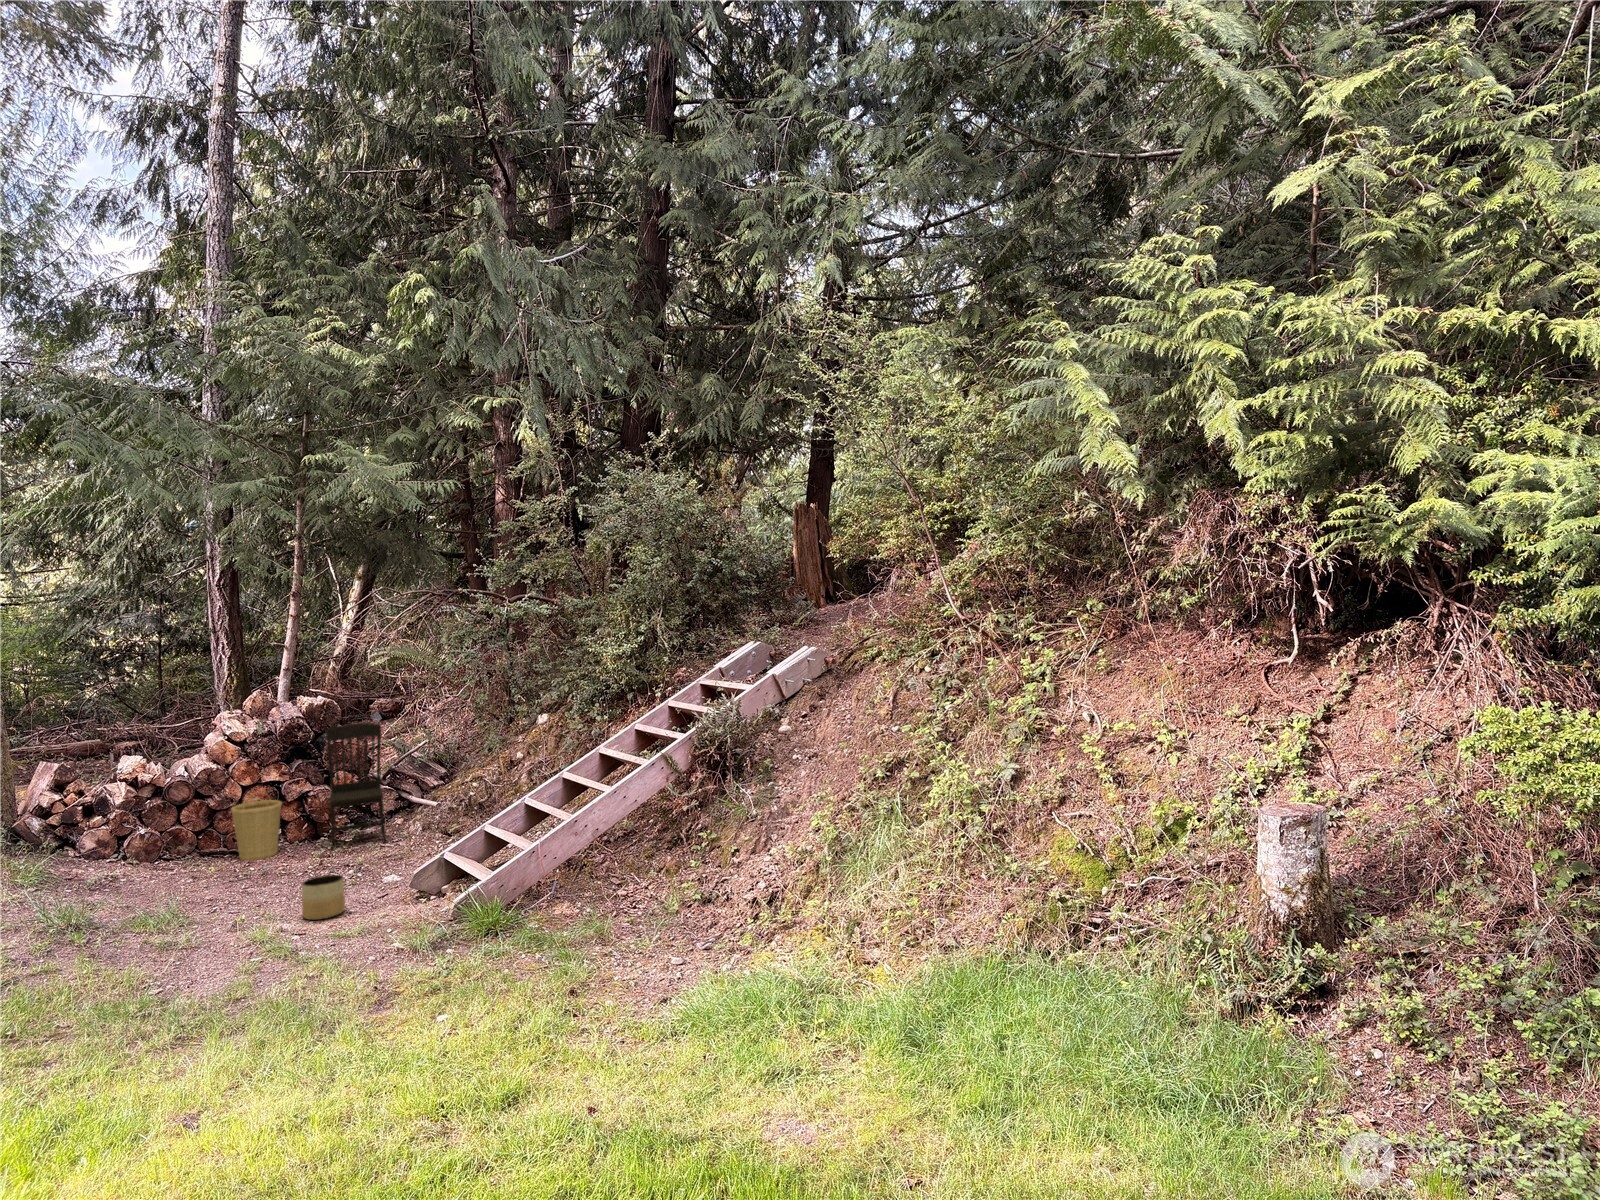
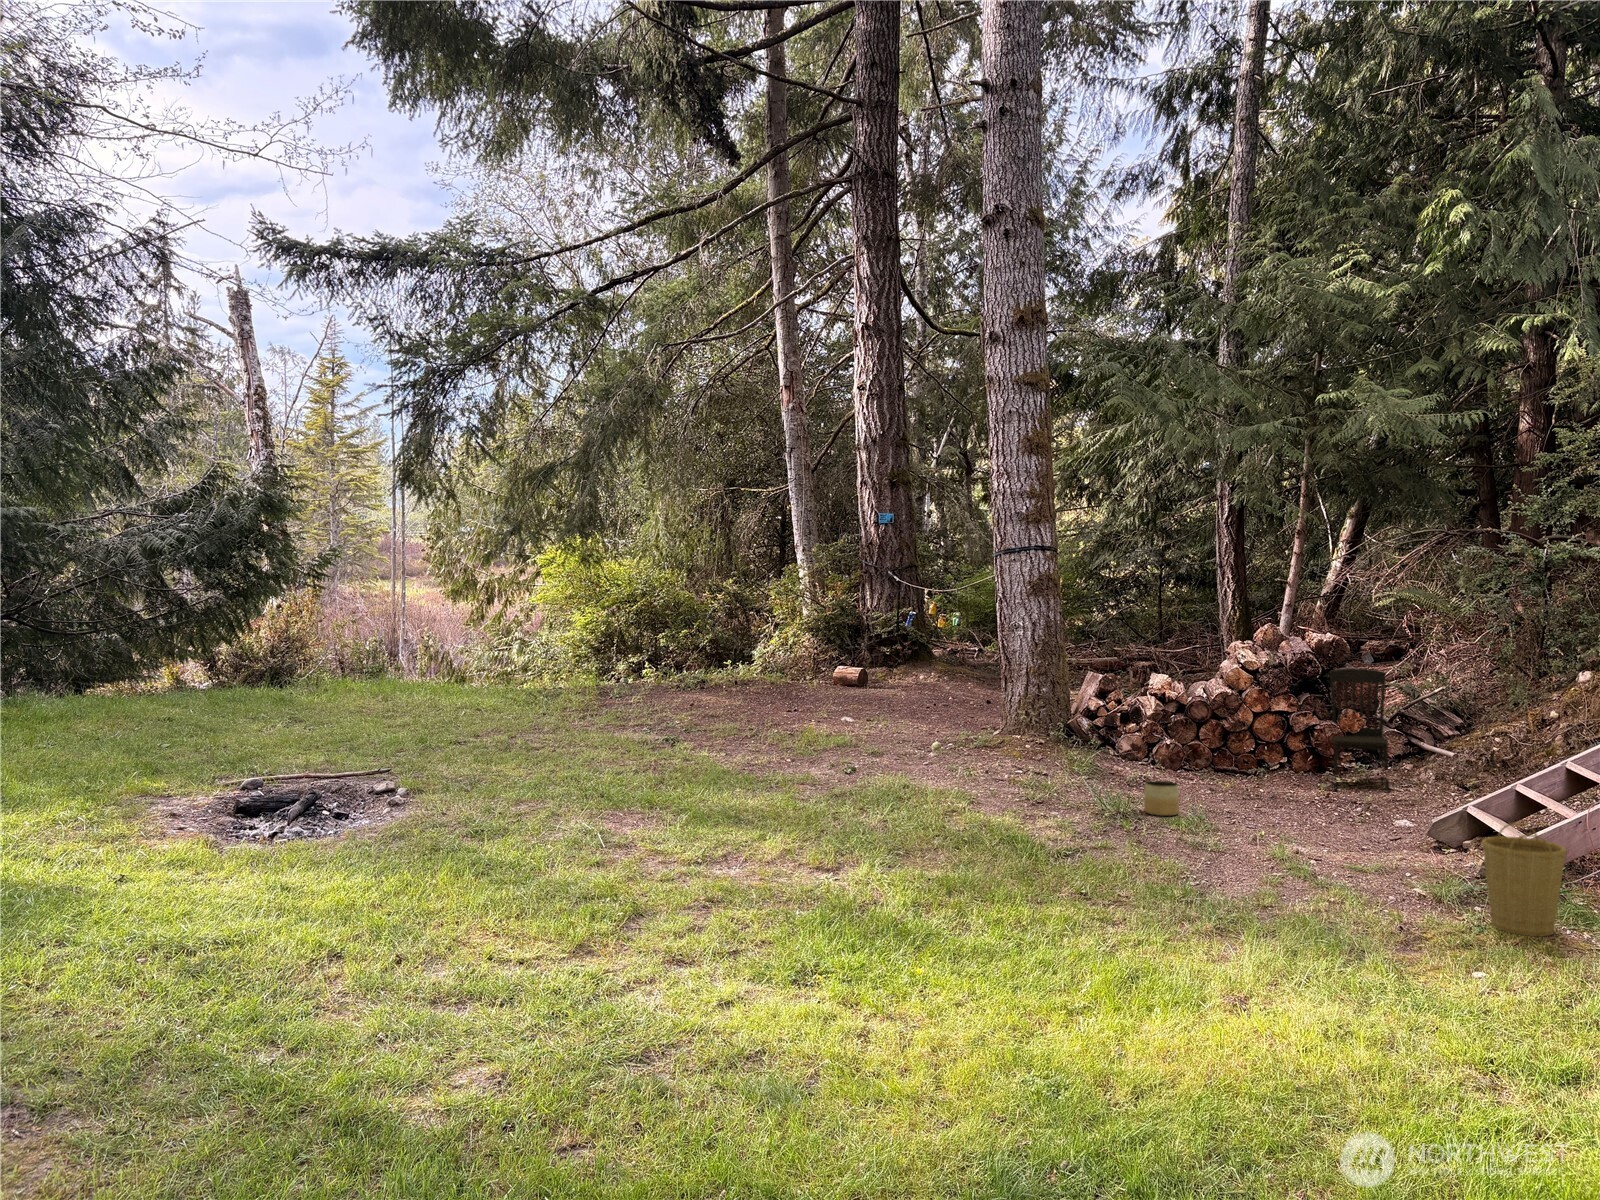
basket: present [231,799,282,861] -> present [1482,823,1566,936]
planter: present [302,875,345,920] -> present [1144,781,1179,816]

